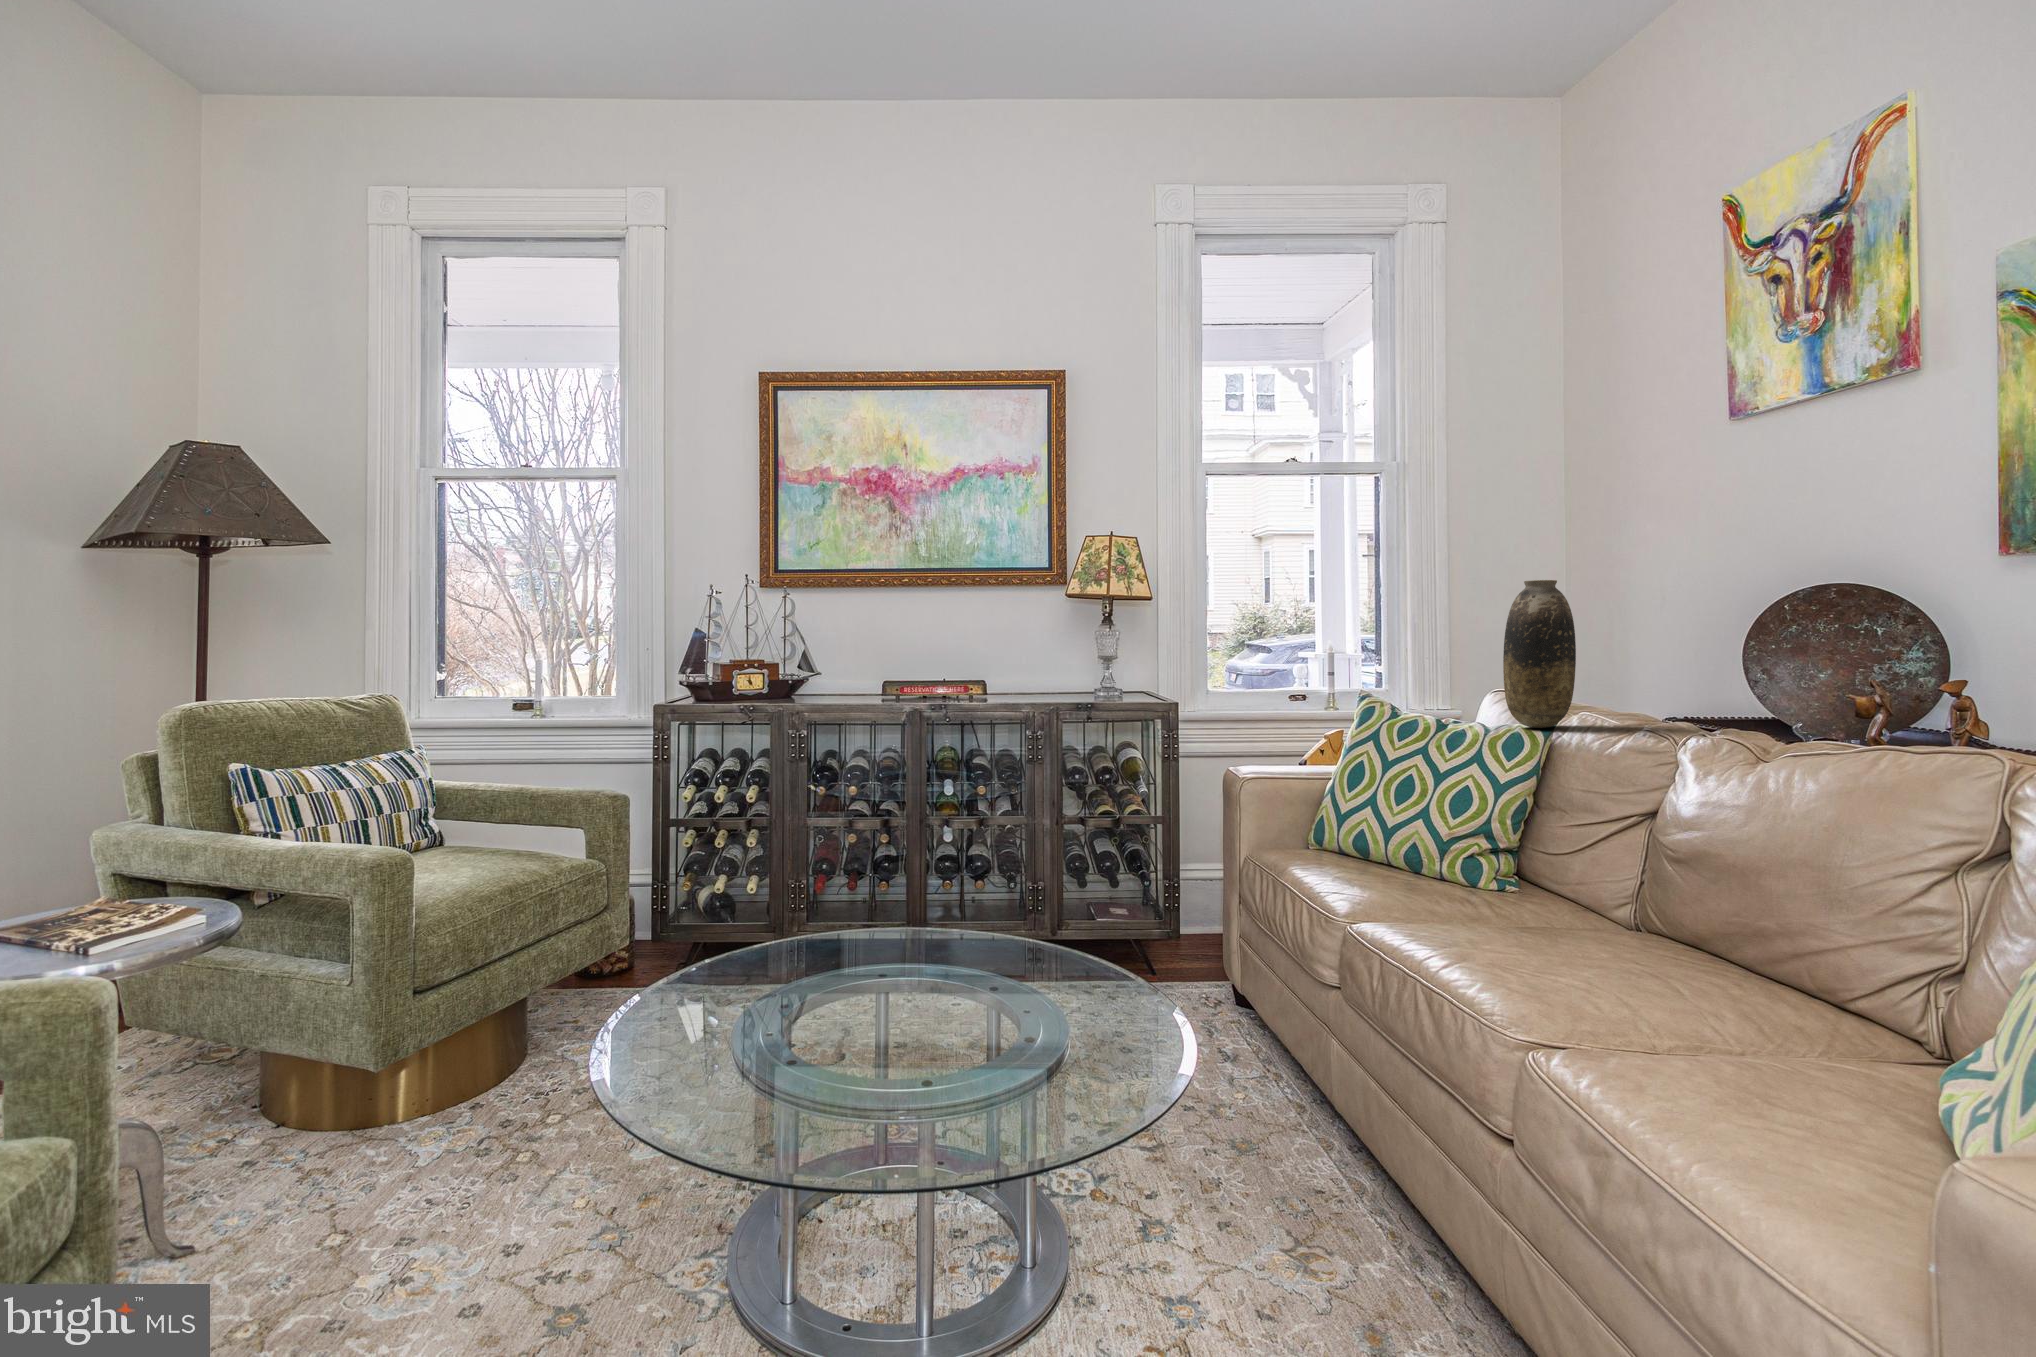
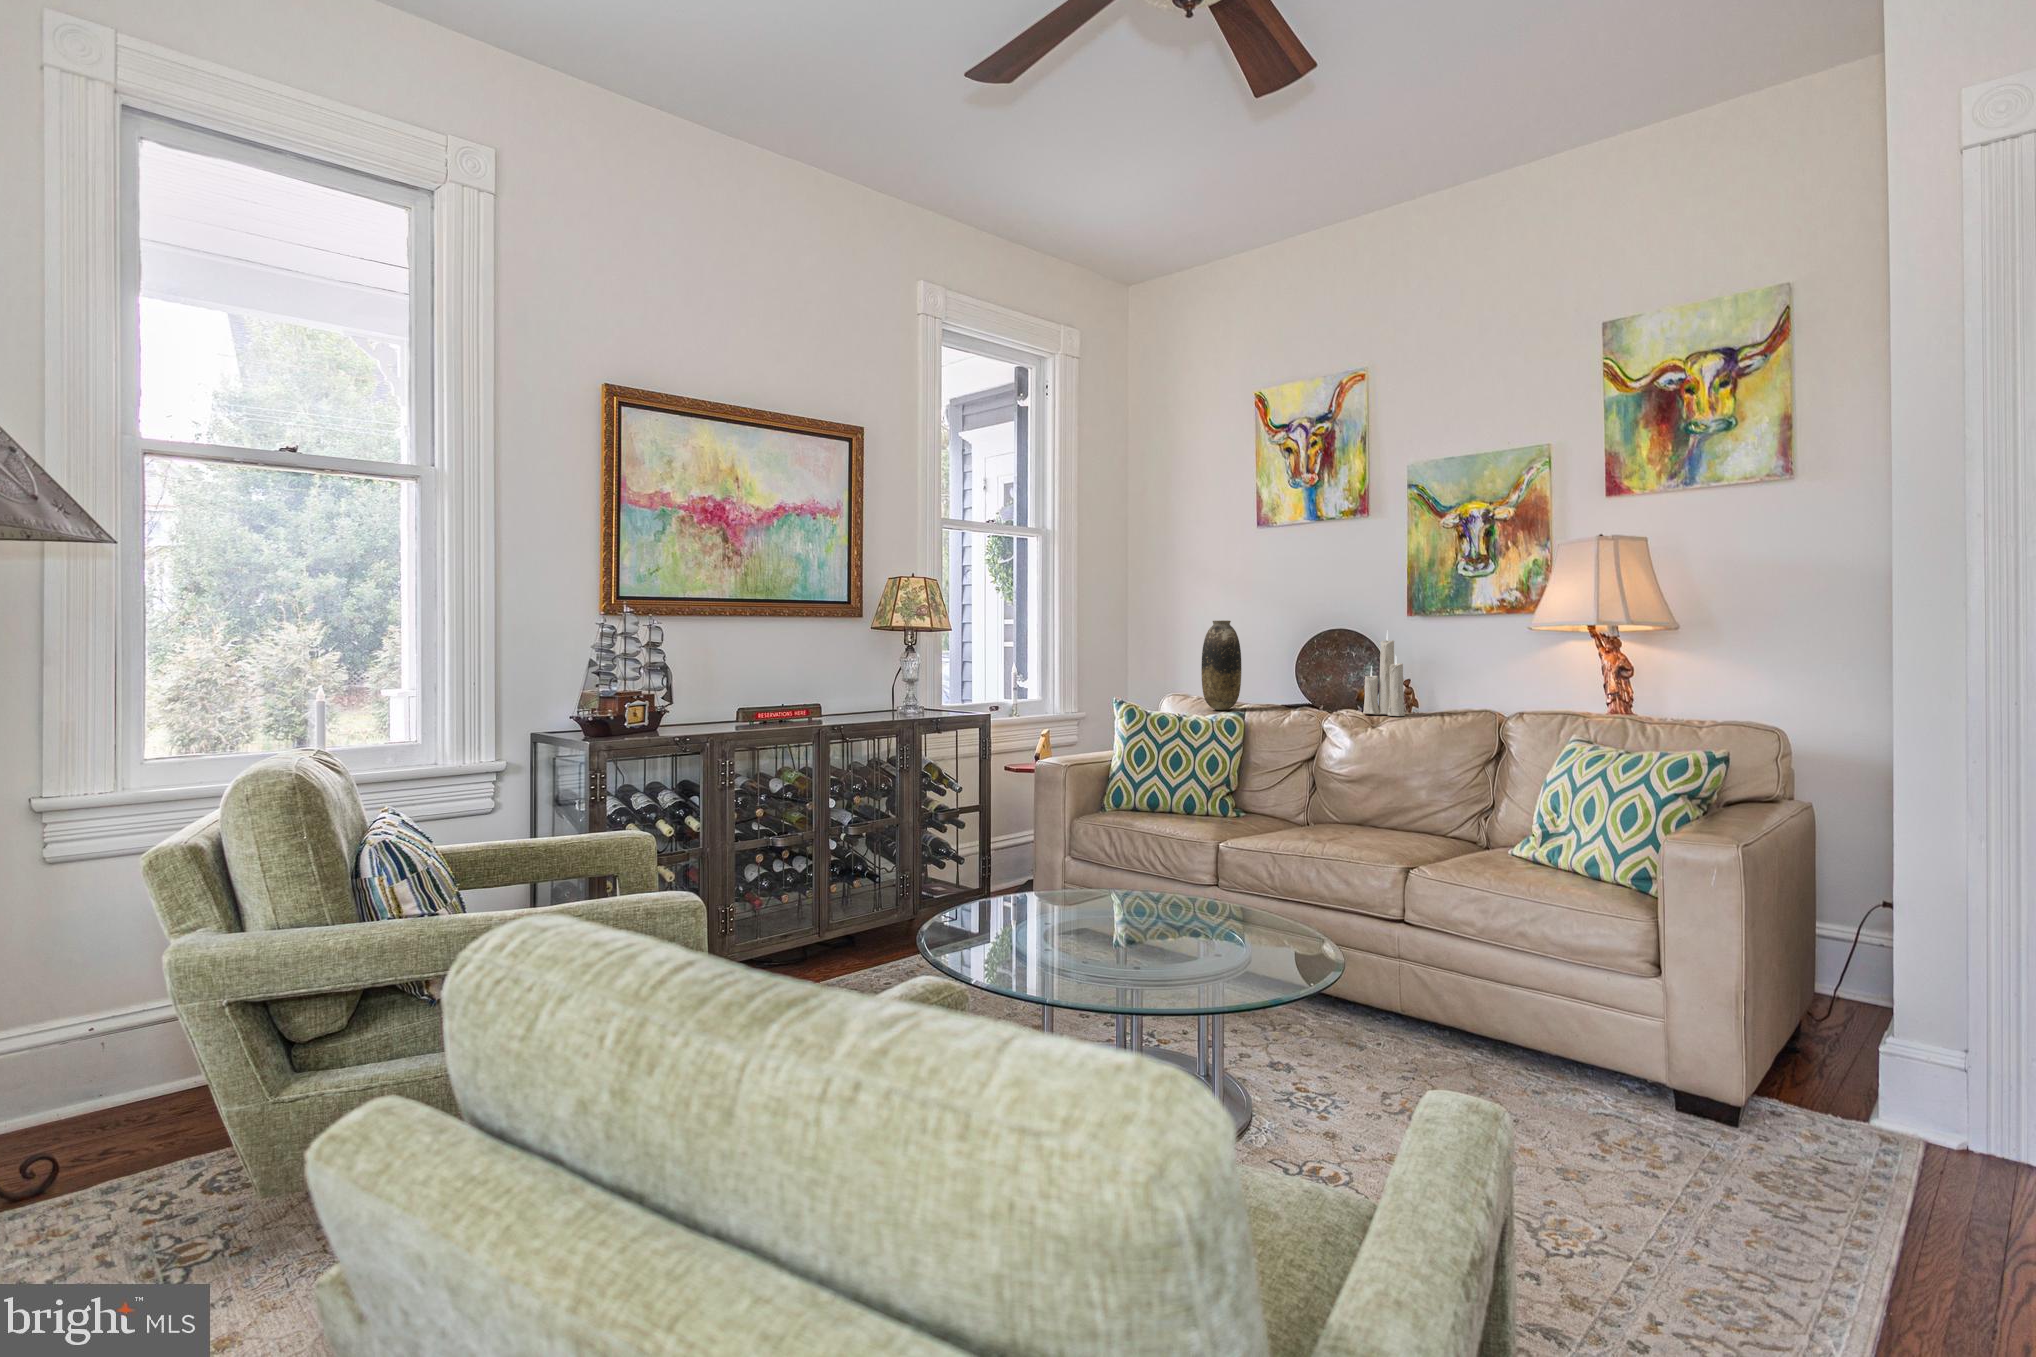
candle: none [1751,575,1836,759] -> present [1363,630,1405,716]

